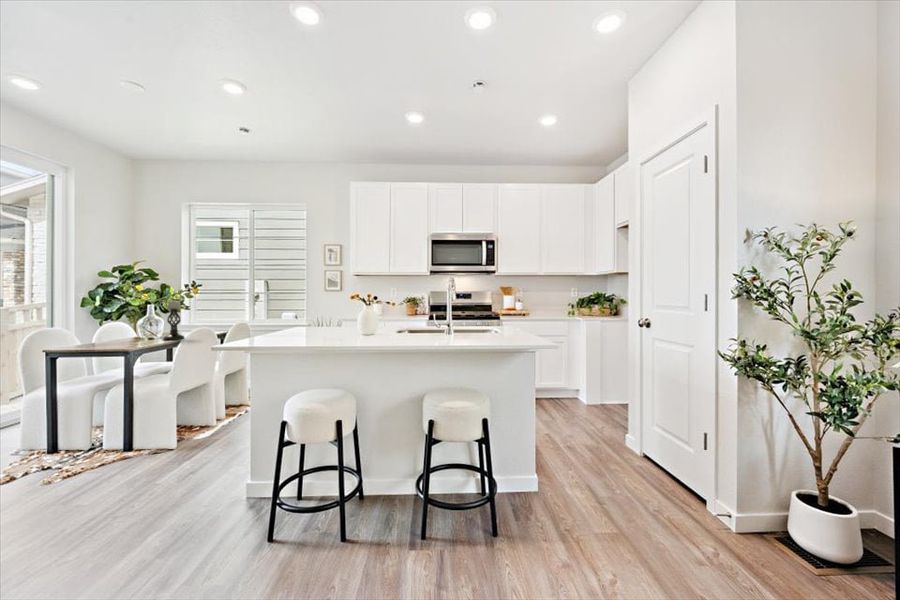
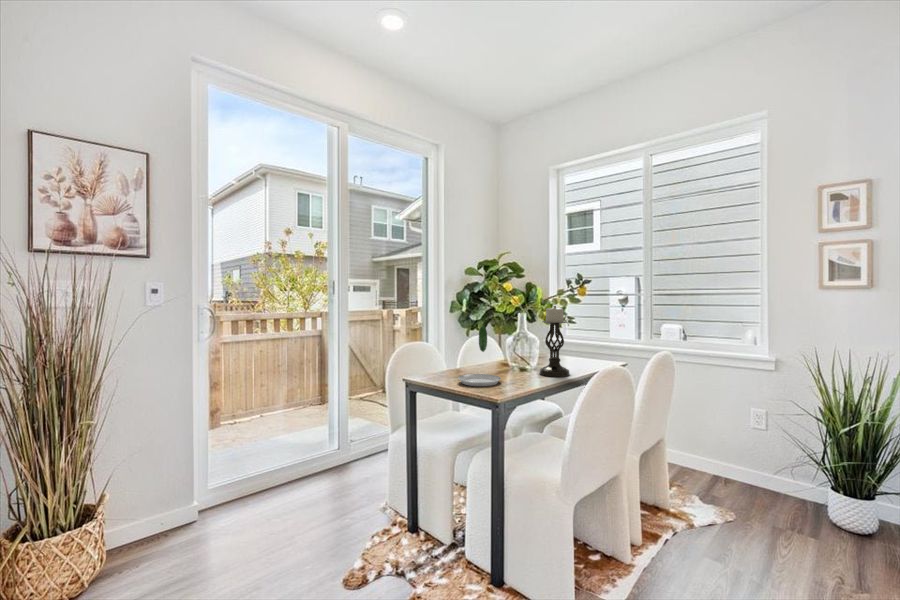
plate: none [96,312,132,348] -> present [458,326,501,386]

